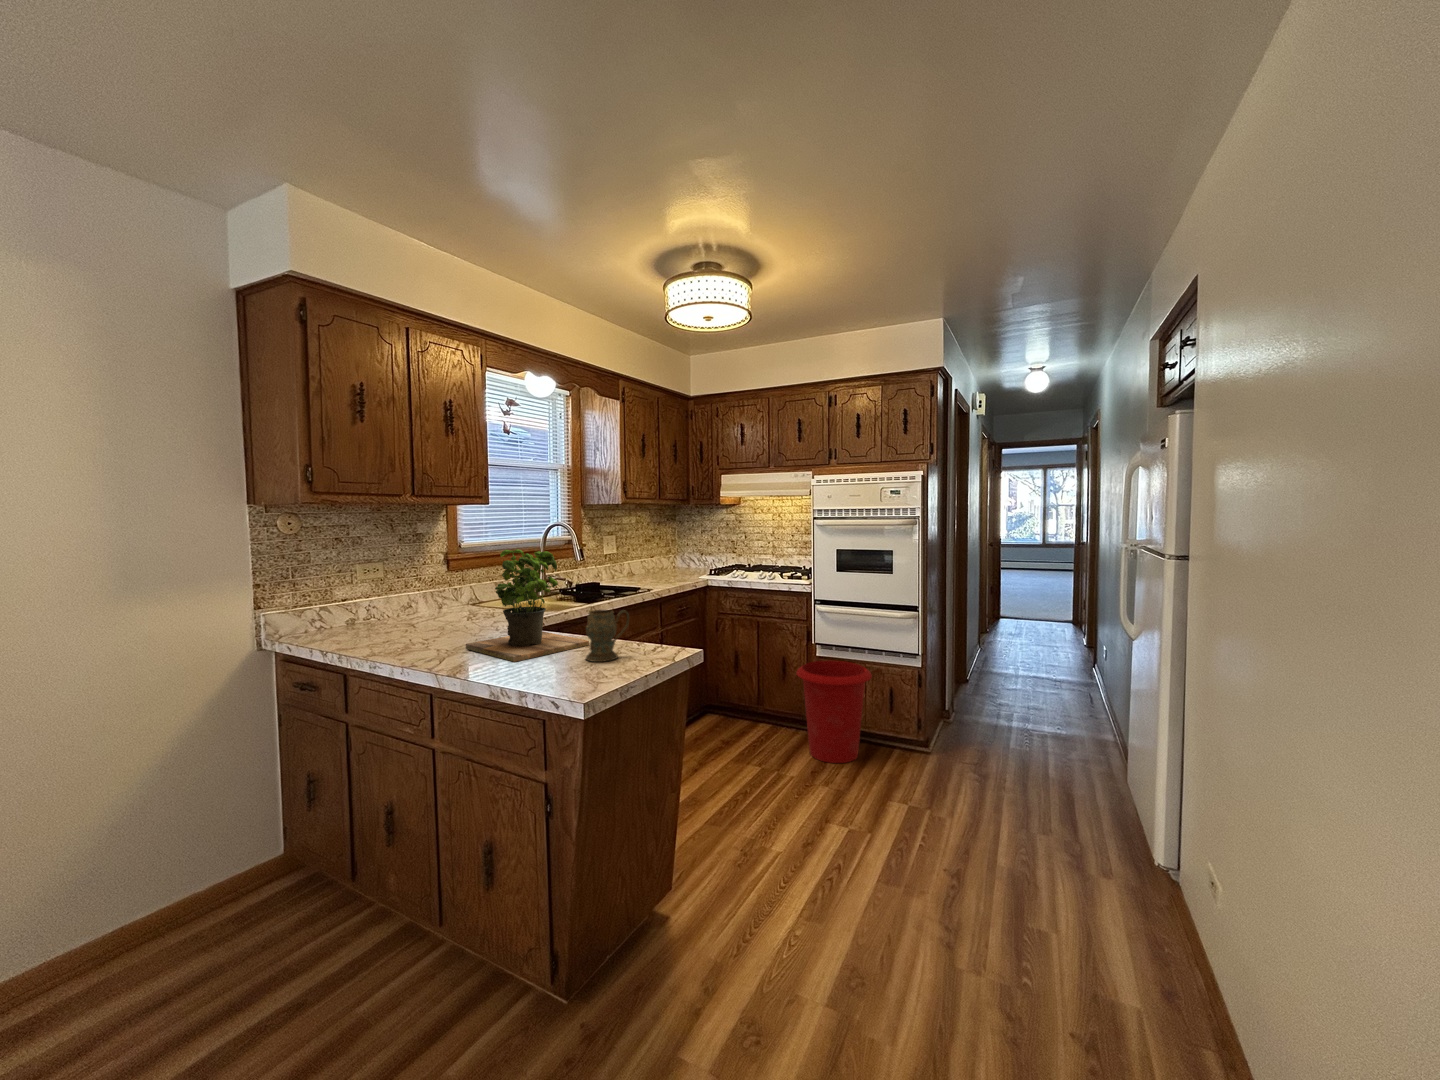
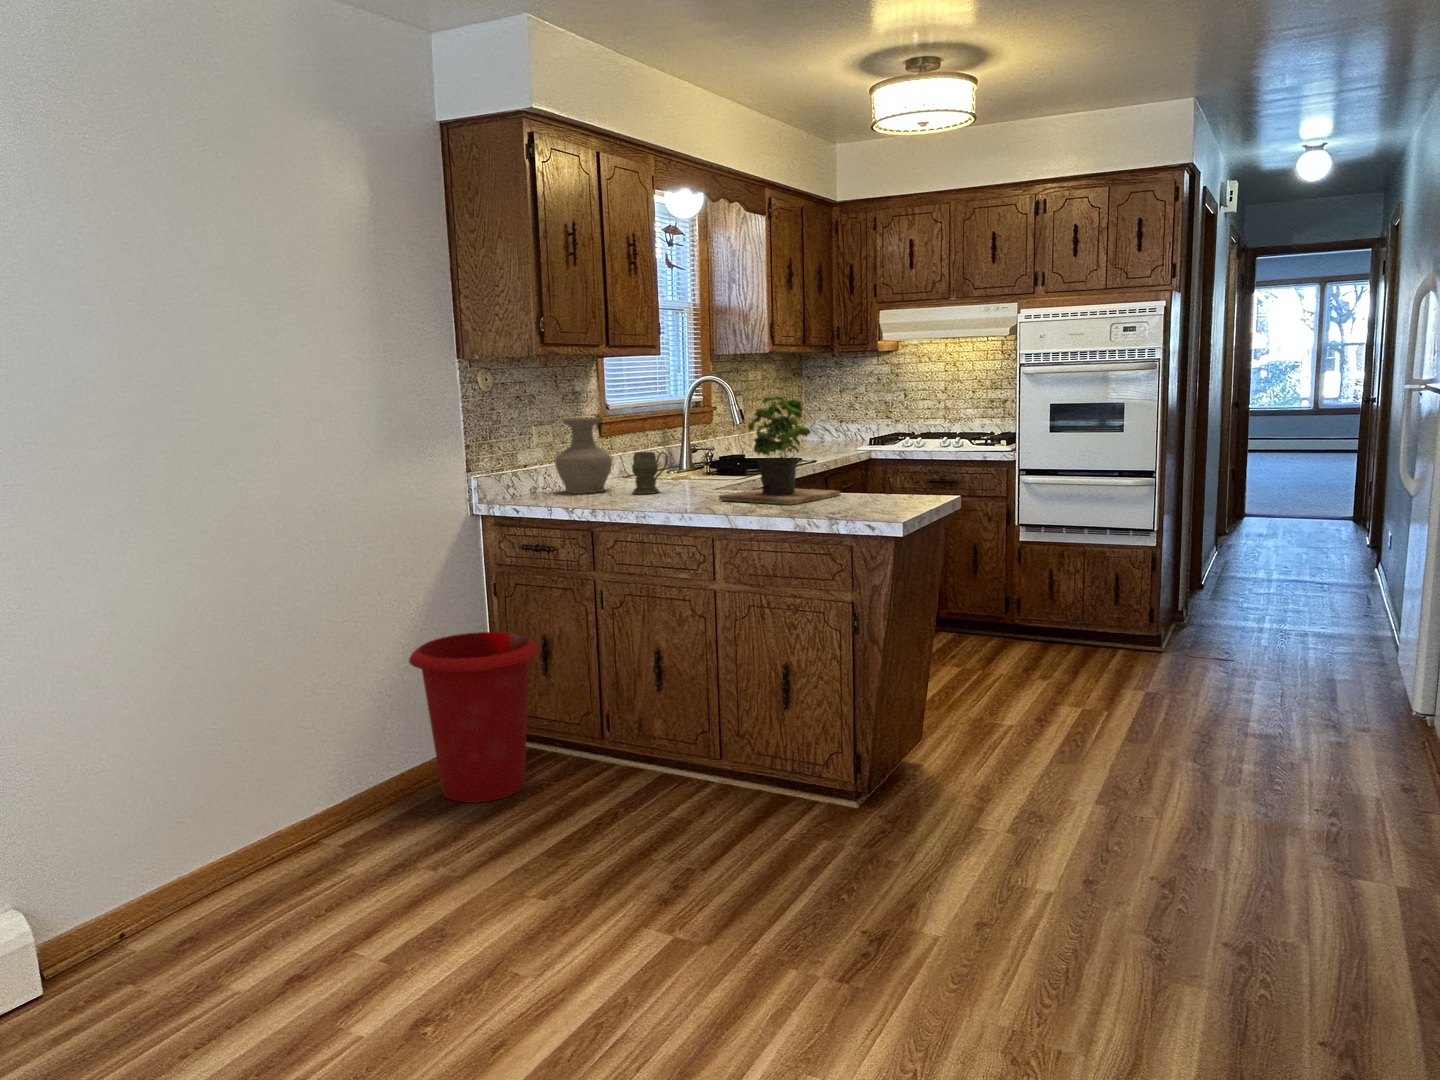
vase: none [364,559,422,628] -> present [555,417,612,493]
mug: present [586,610,629,662] -> present [632,452,668,494]
waste bin: present [796,660,872,763] -> present [409,632,540,803]

